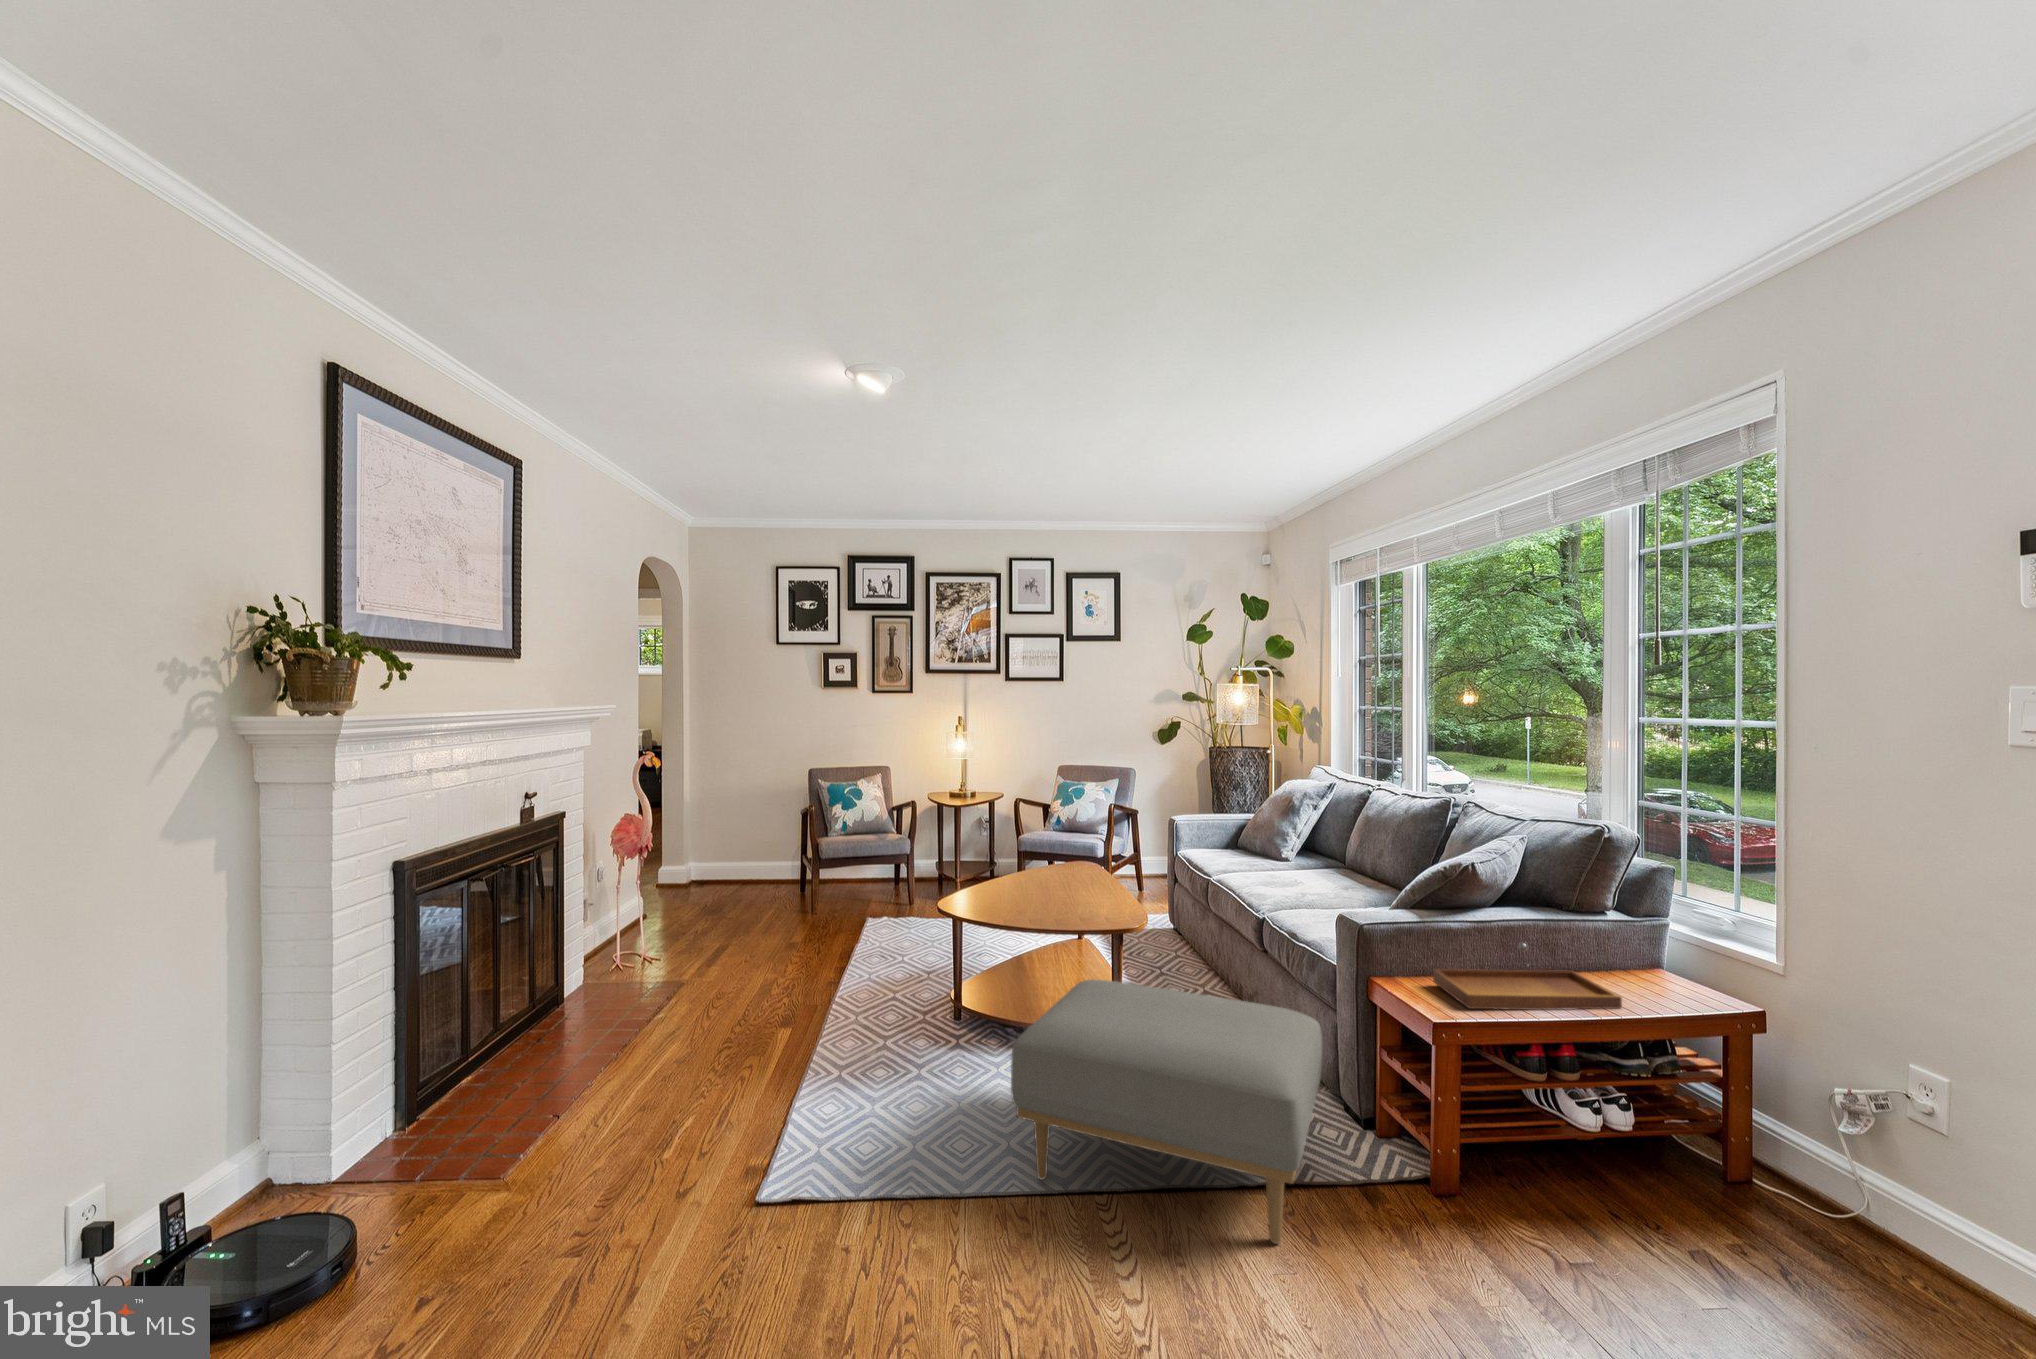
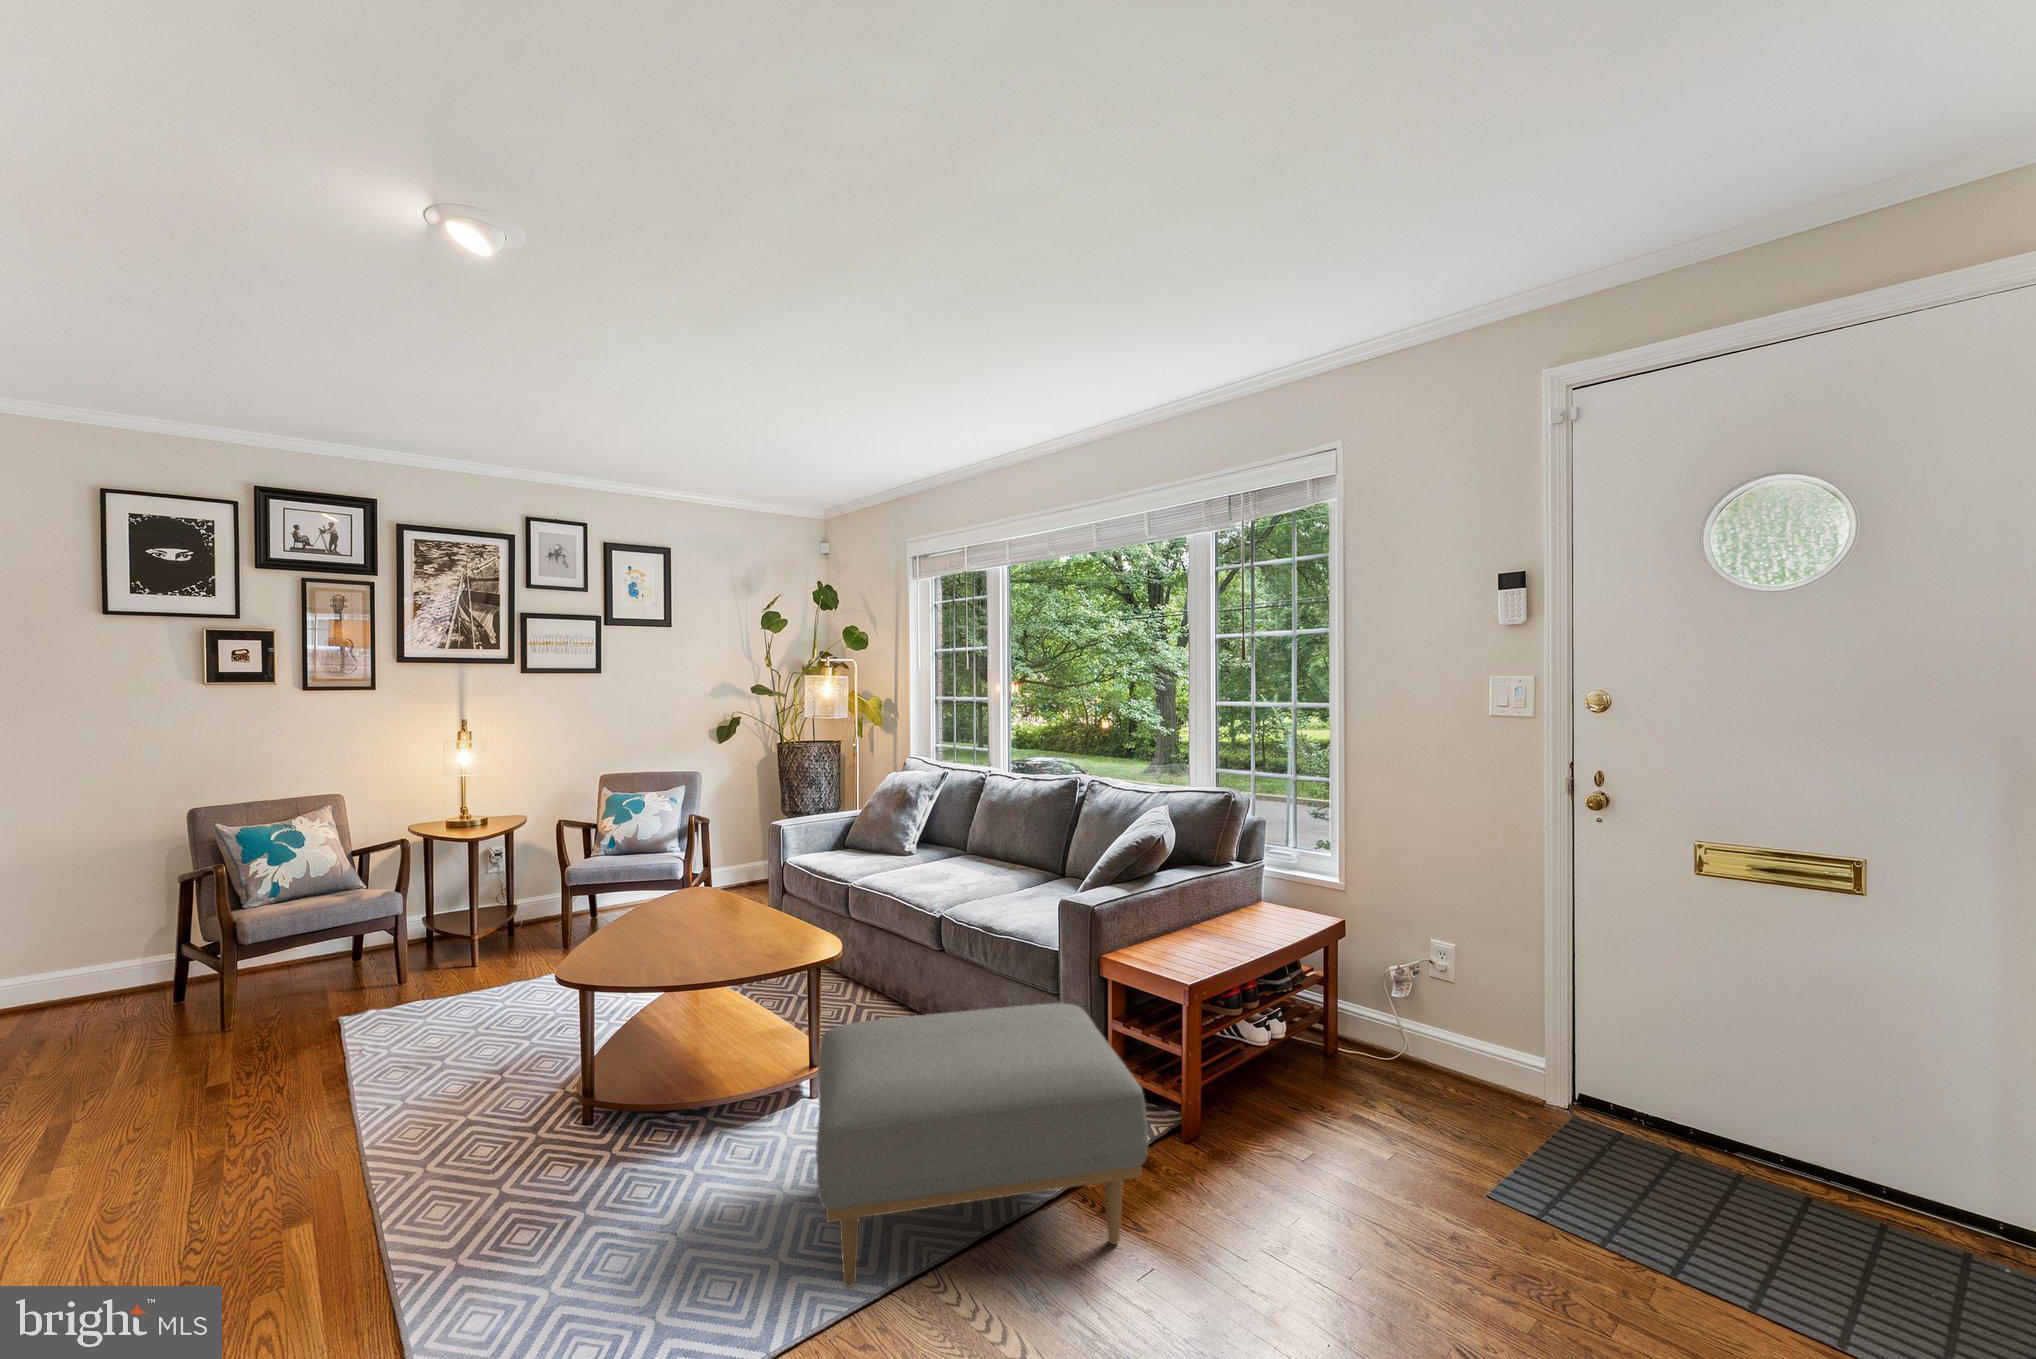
tray: present [1433,943,1622,1010] -> none [1148,898,1280,964]

